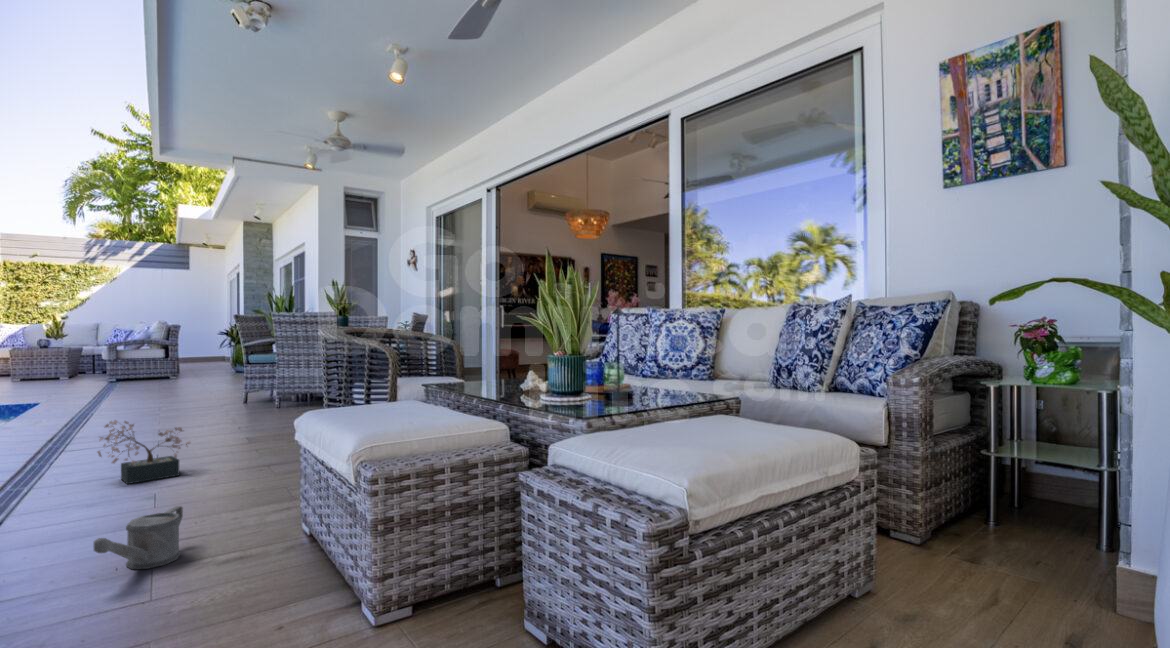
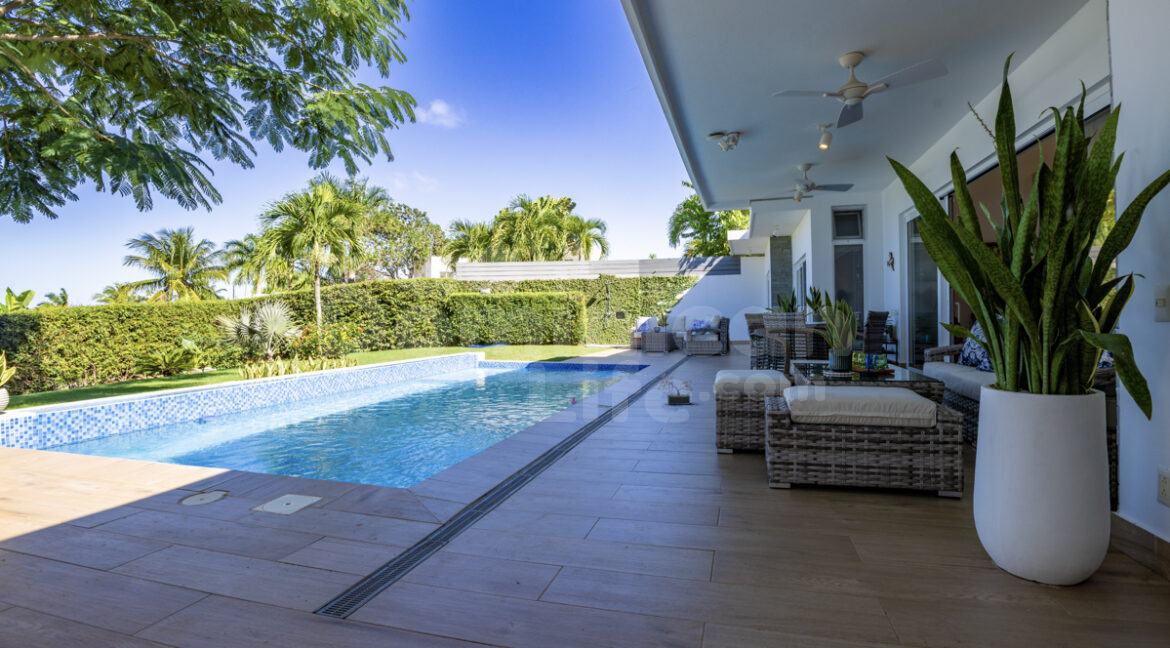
watering can: present [94,506,183,569] -> none [644,408,676,429]

